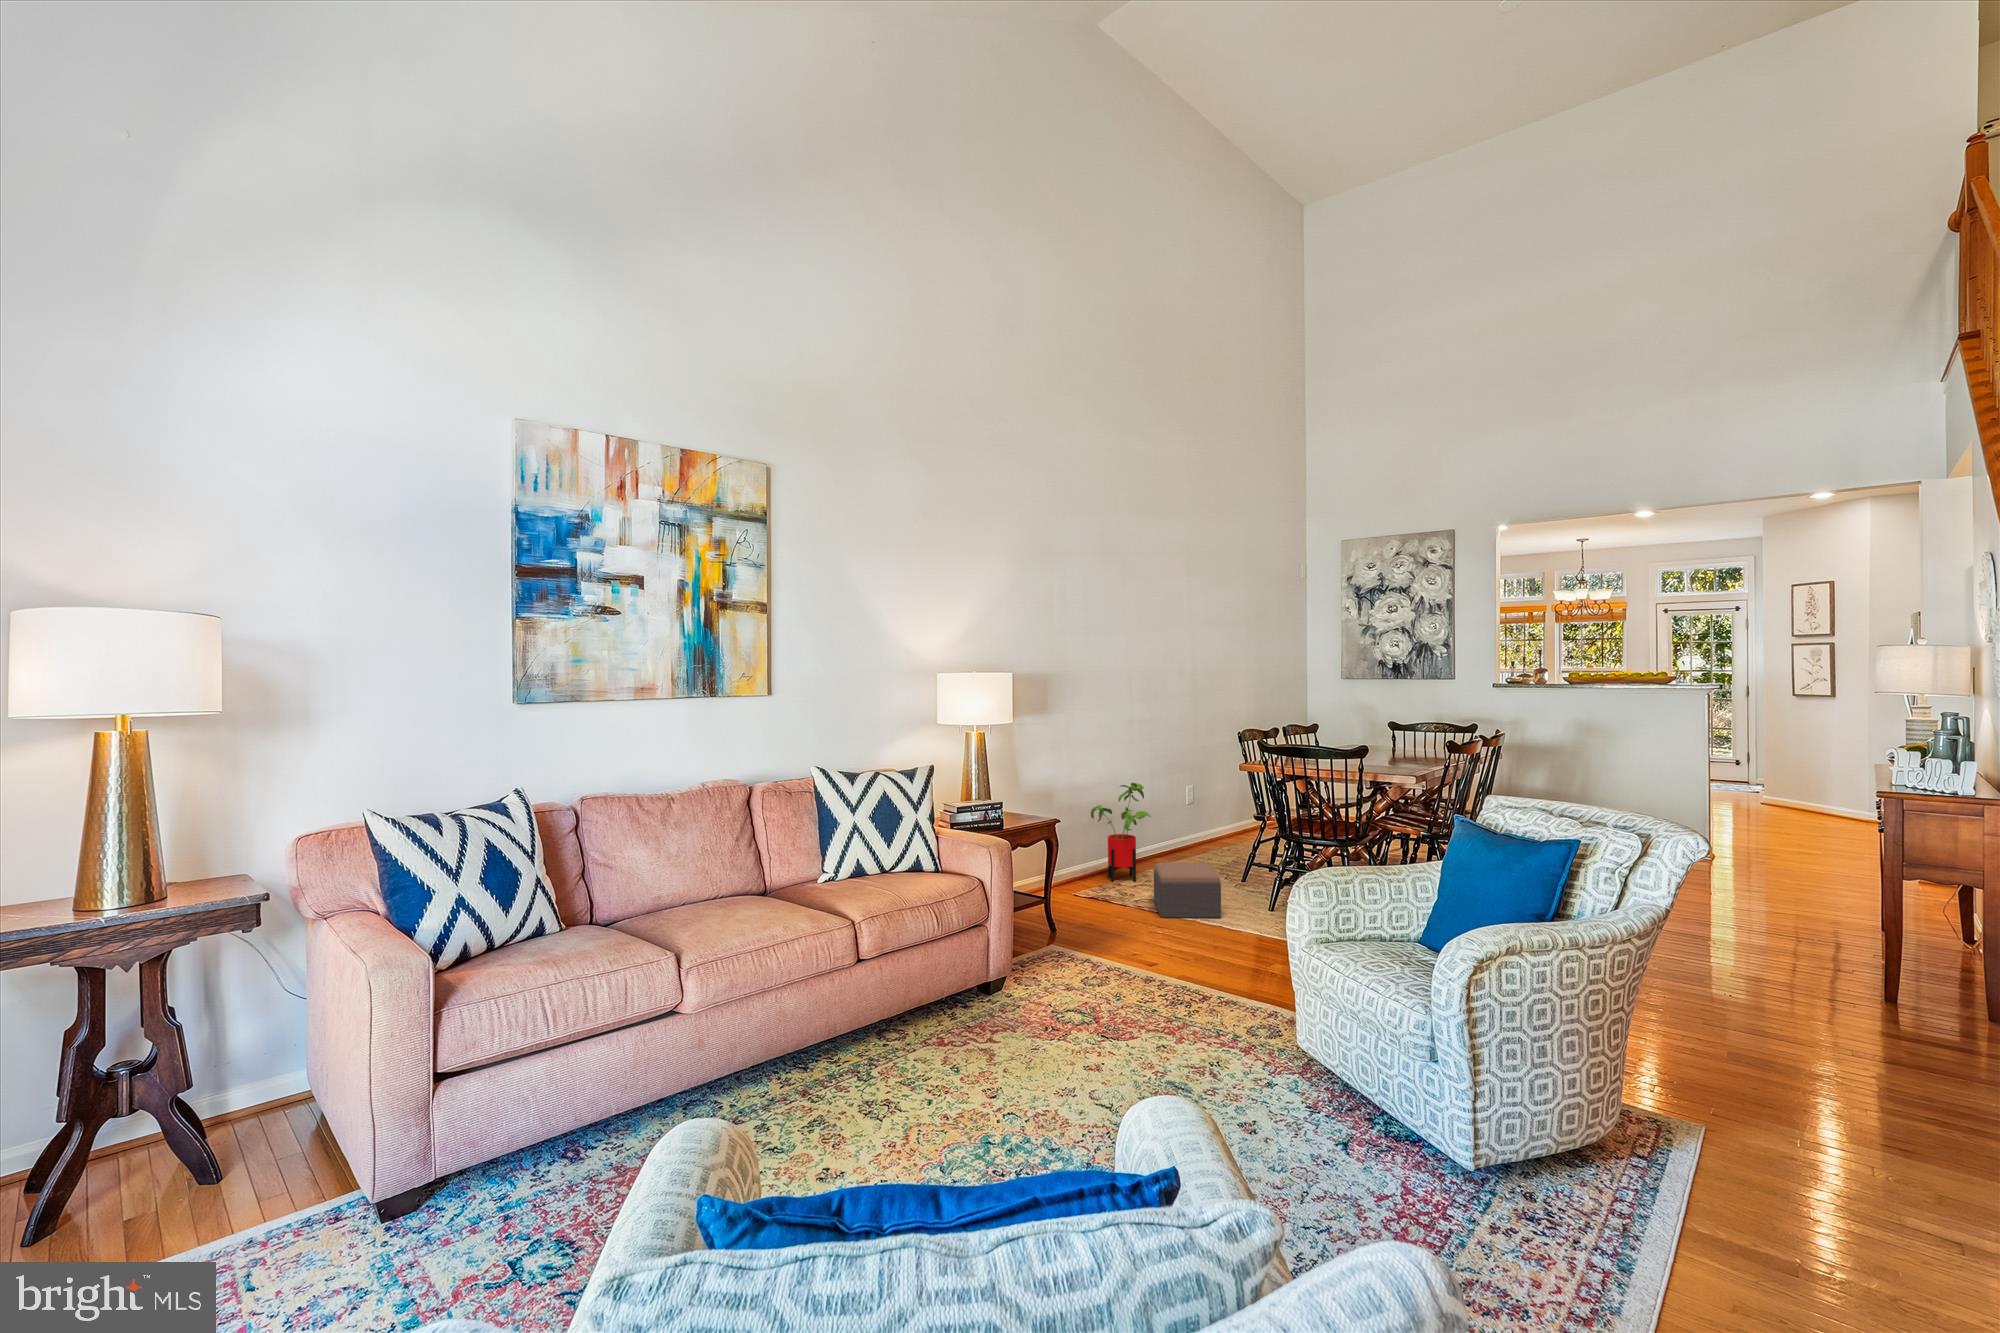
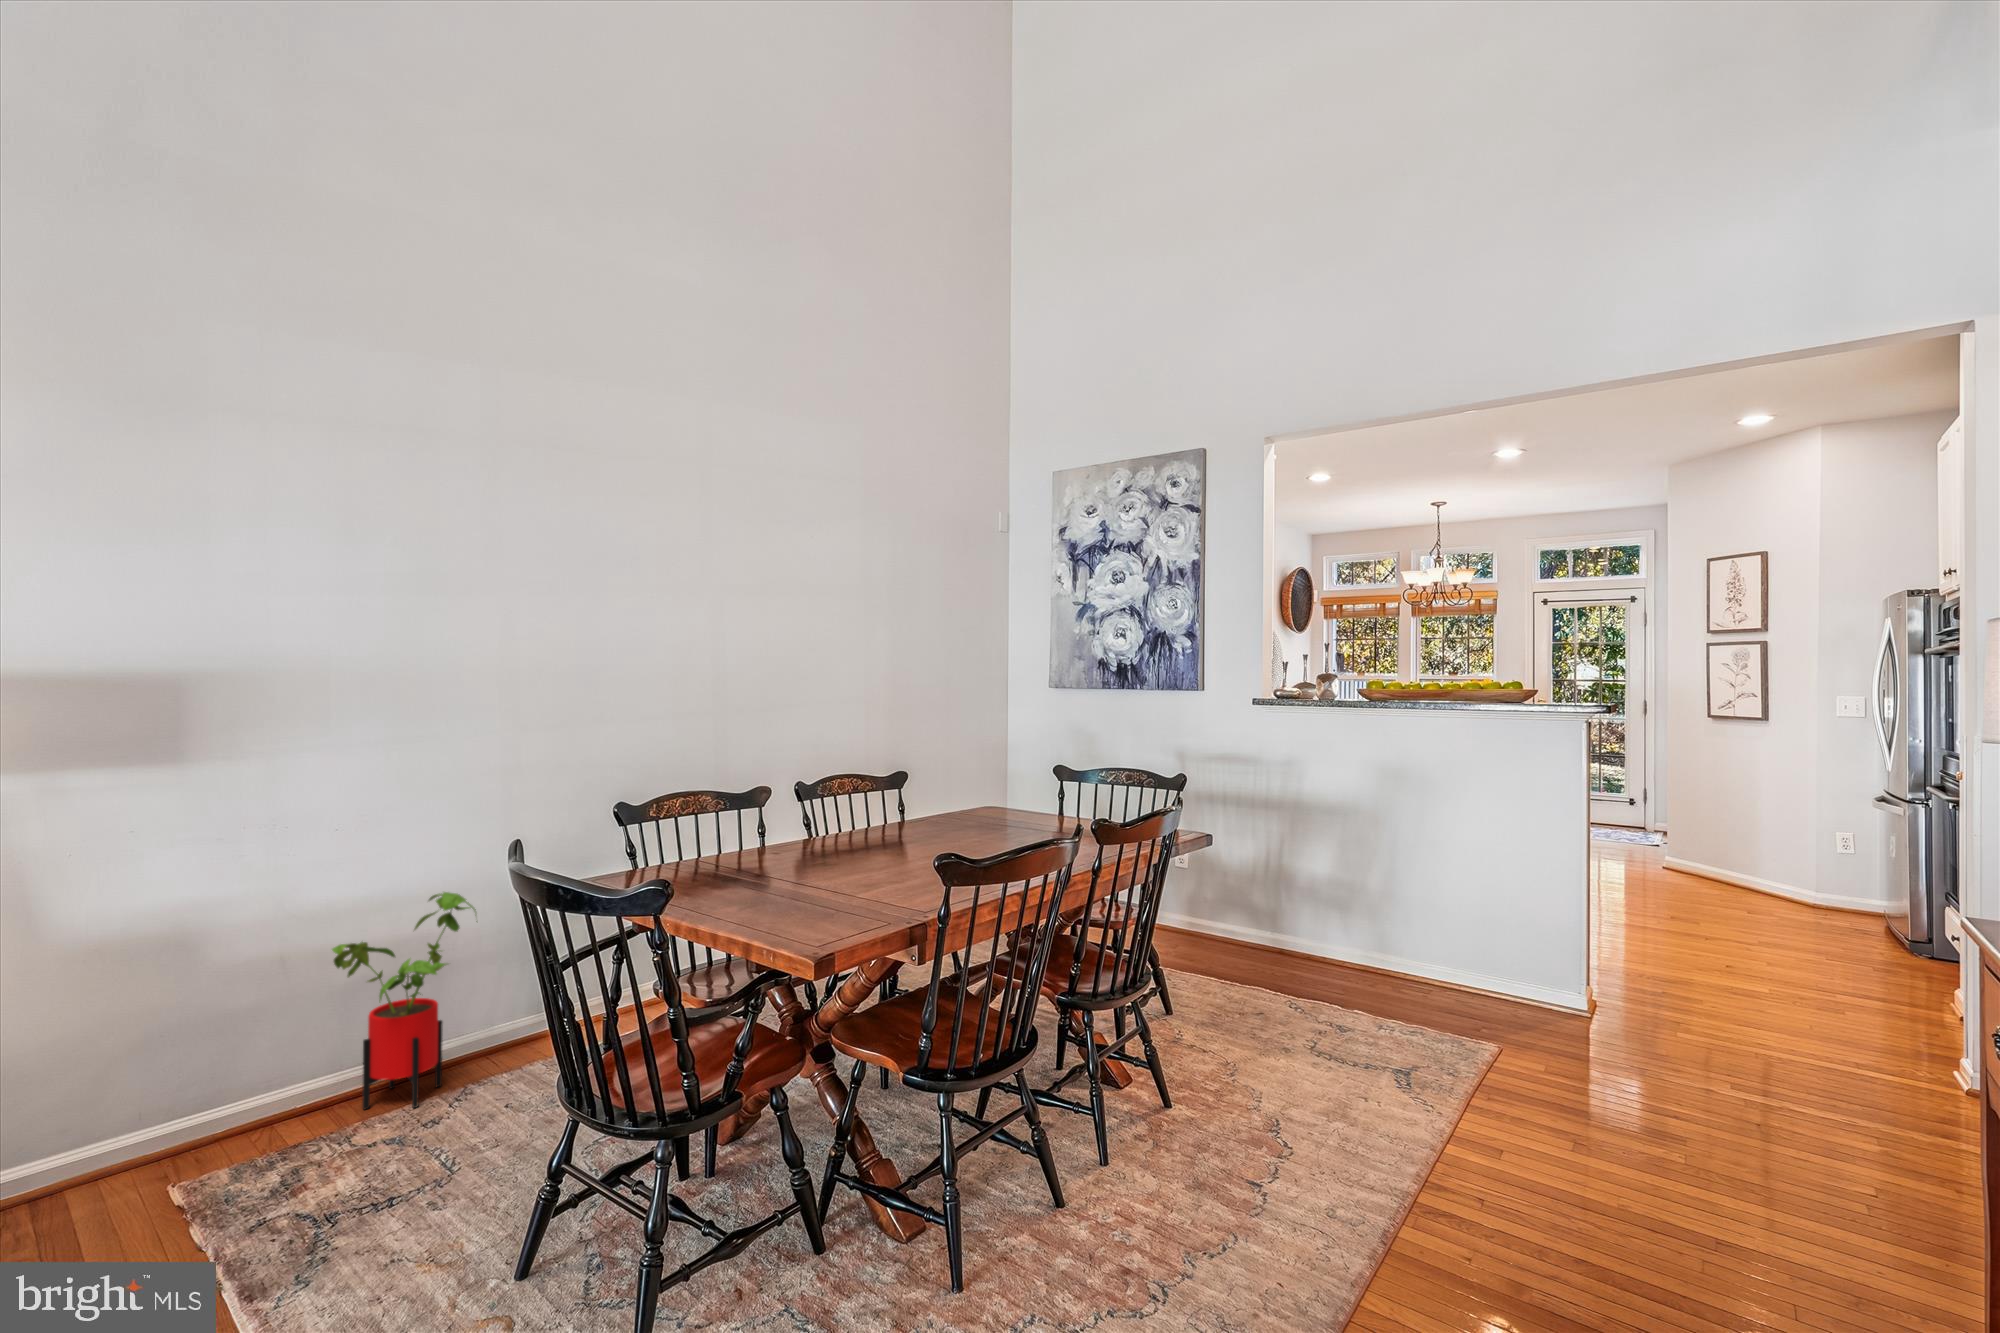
footstool: present [1154,863,1221,918] -> none [202,1115,449,1297]

